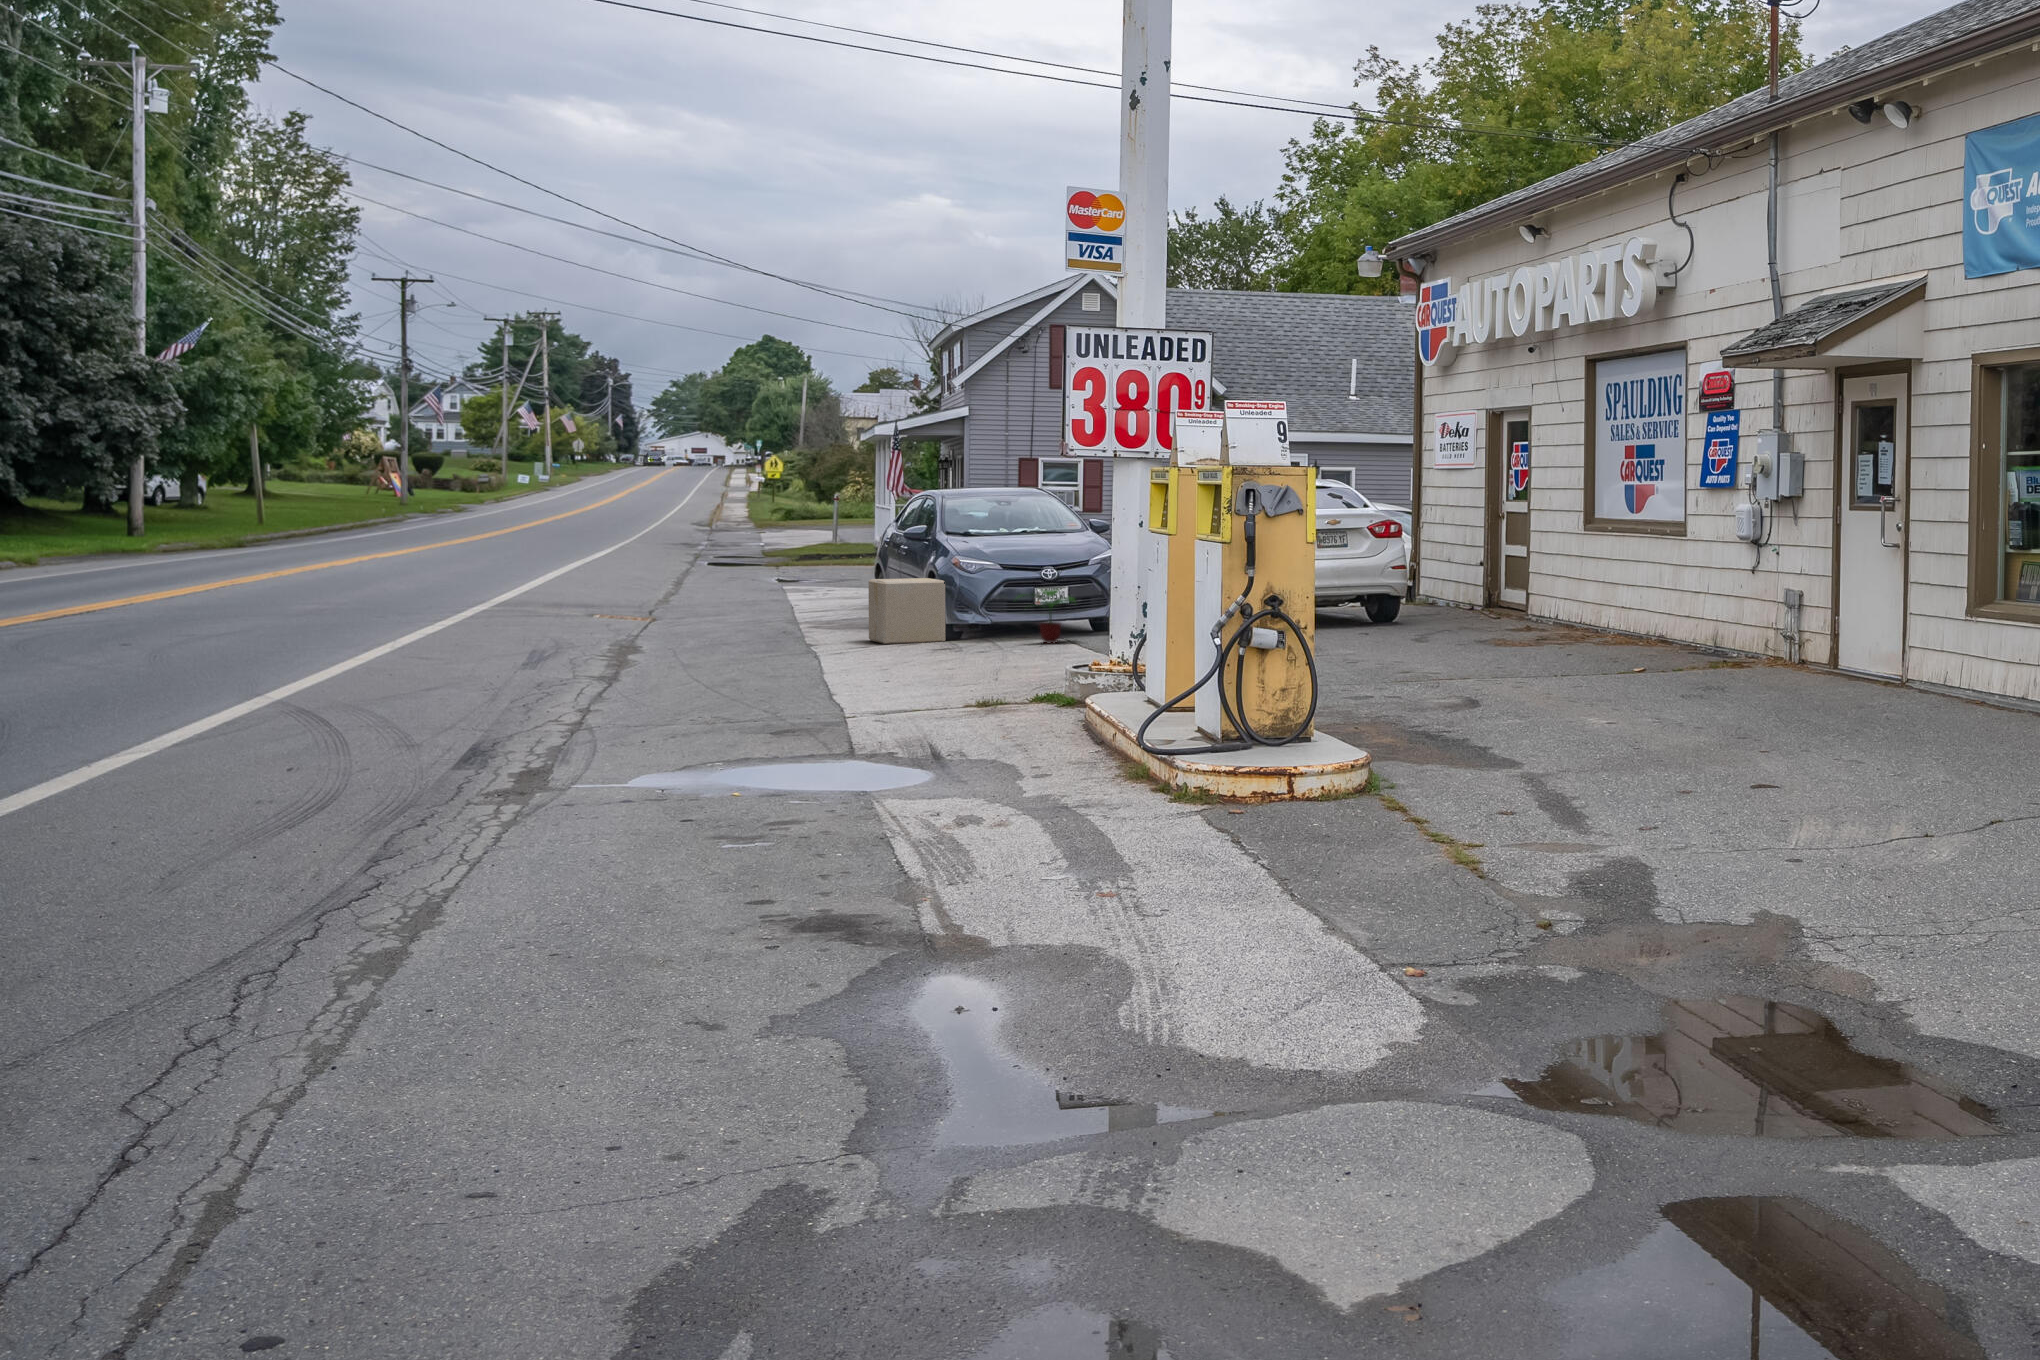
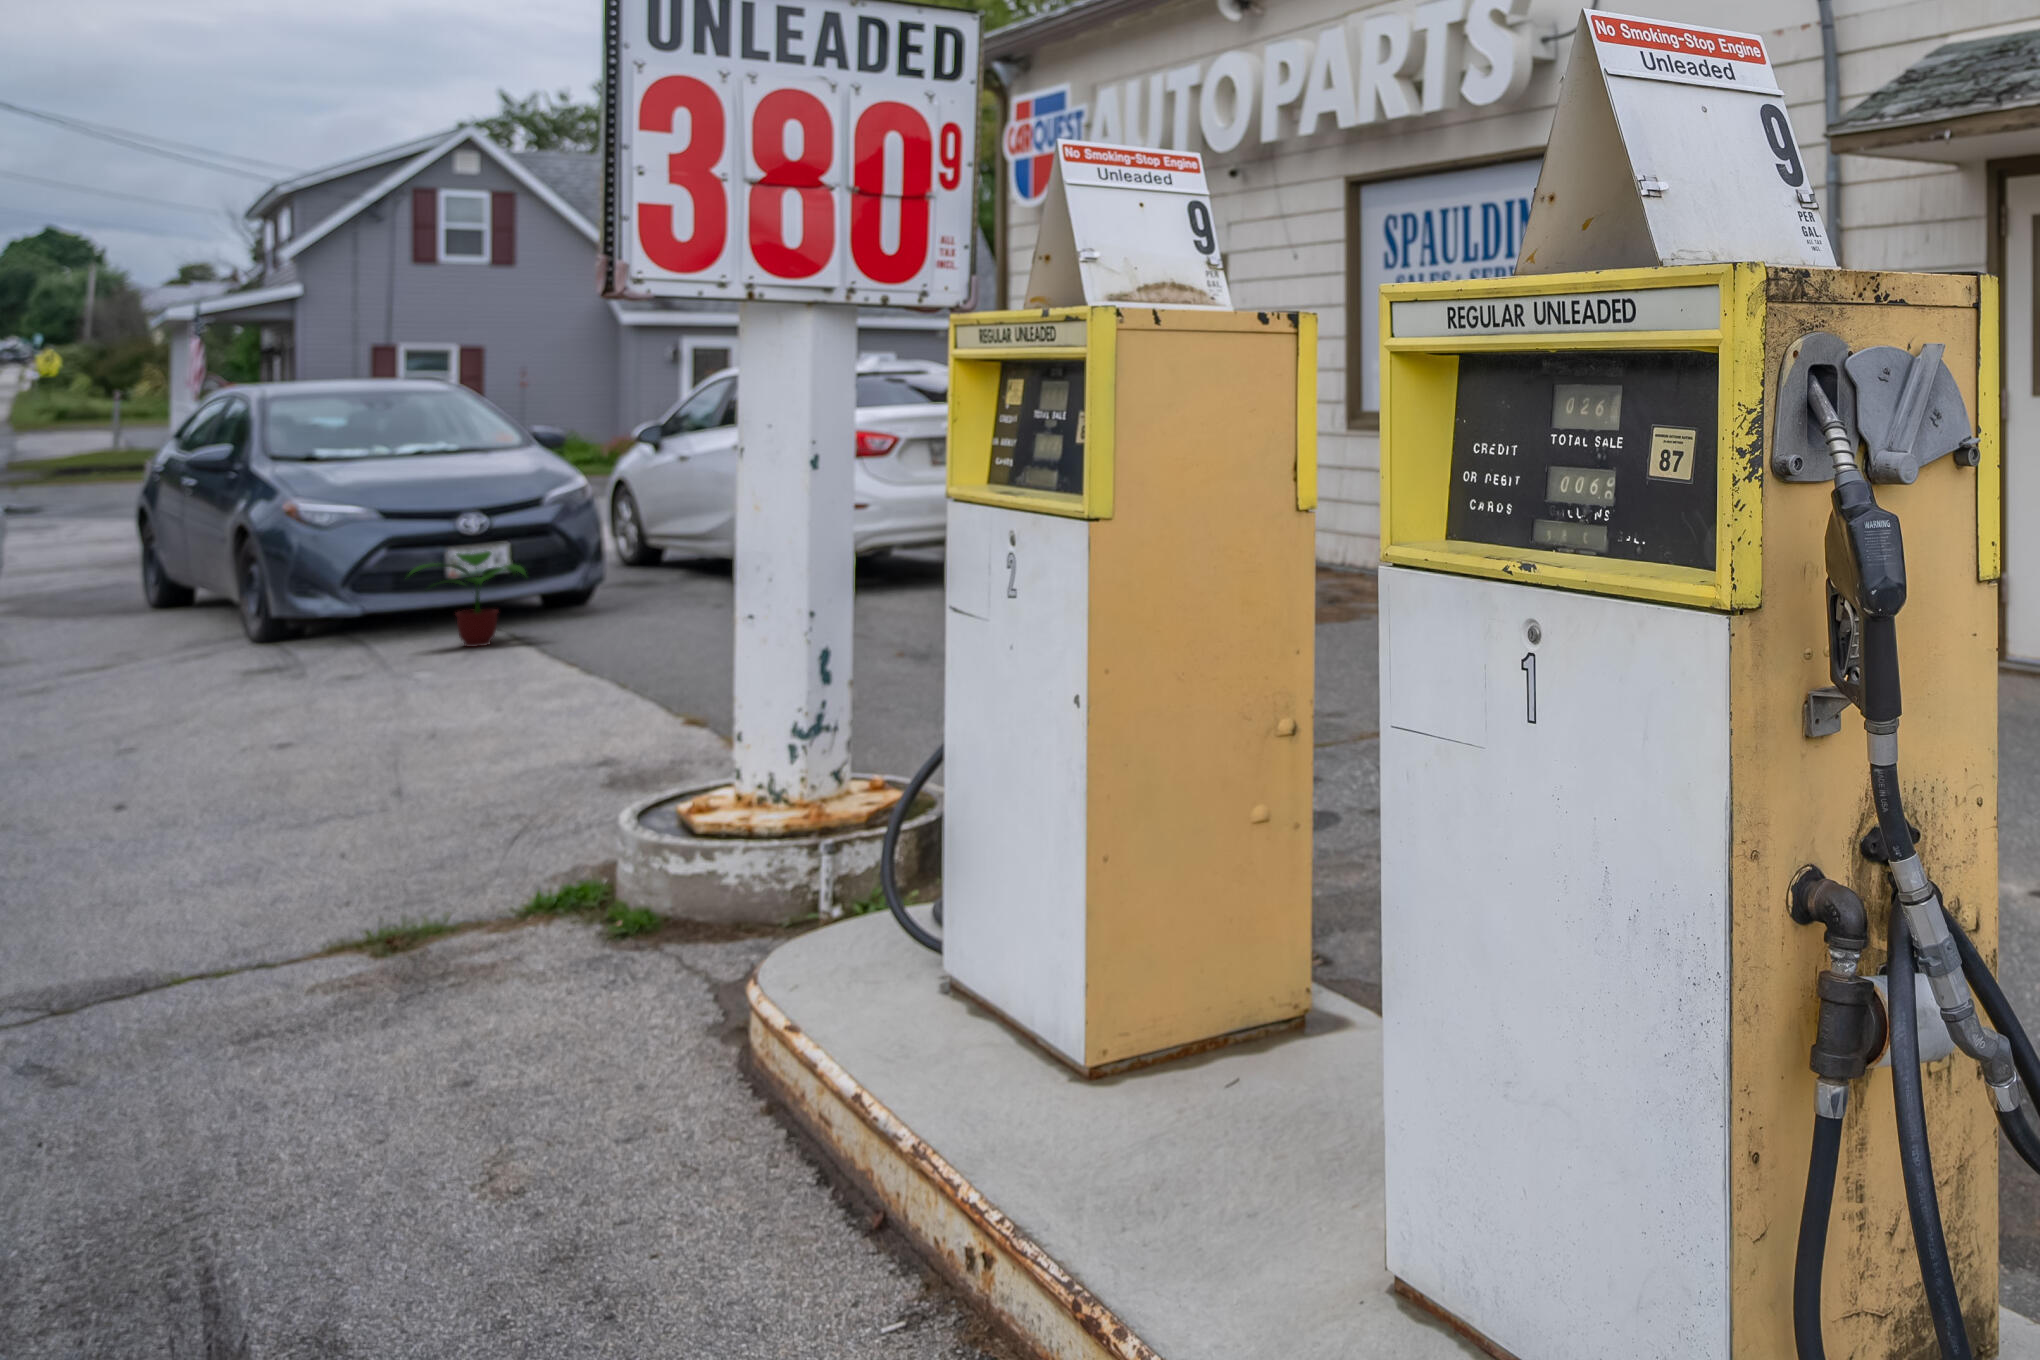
cardboard box: present [869,578,945,644] -> none [107,538,267,665]

